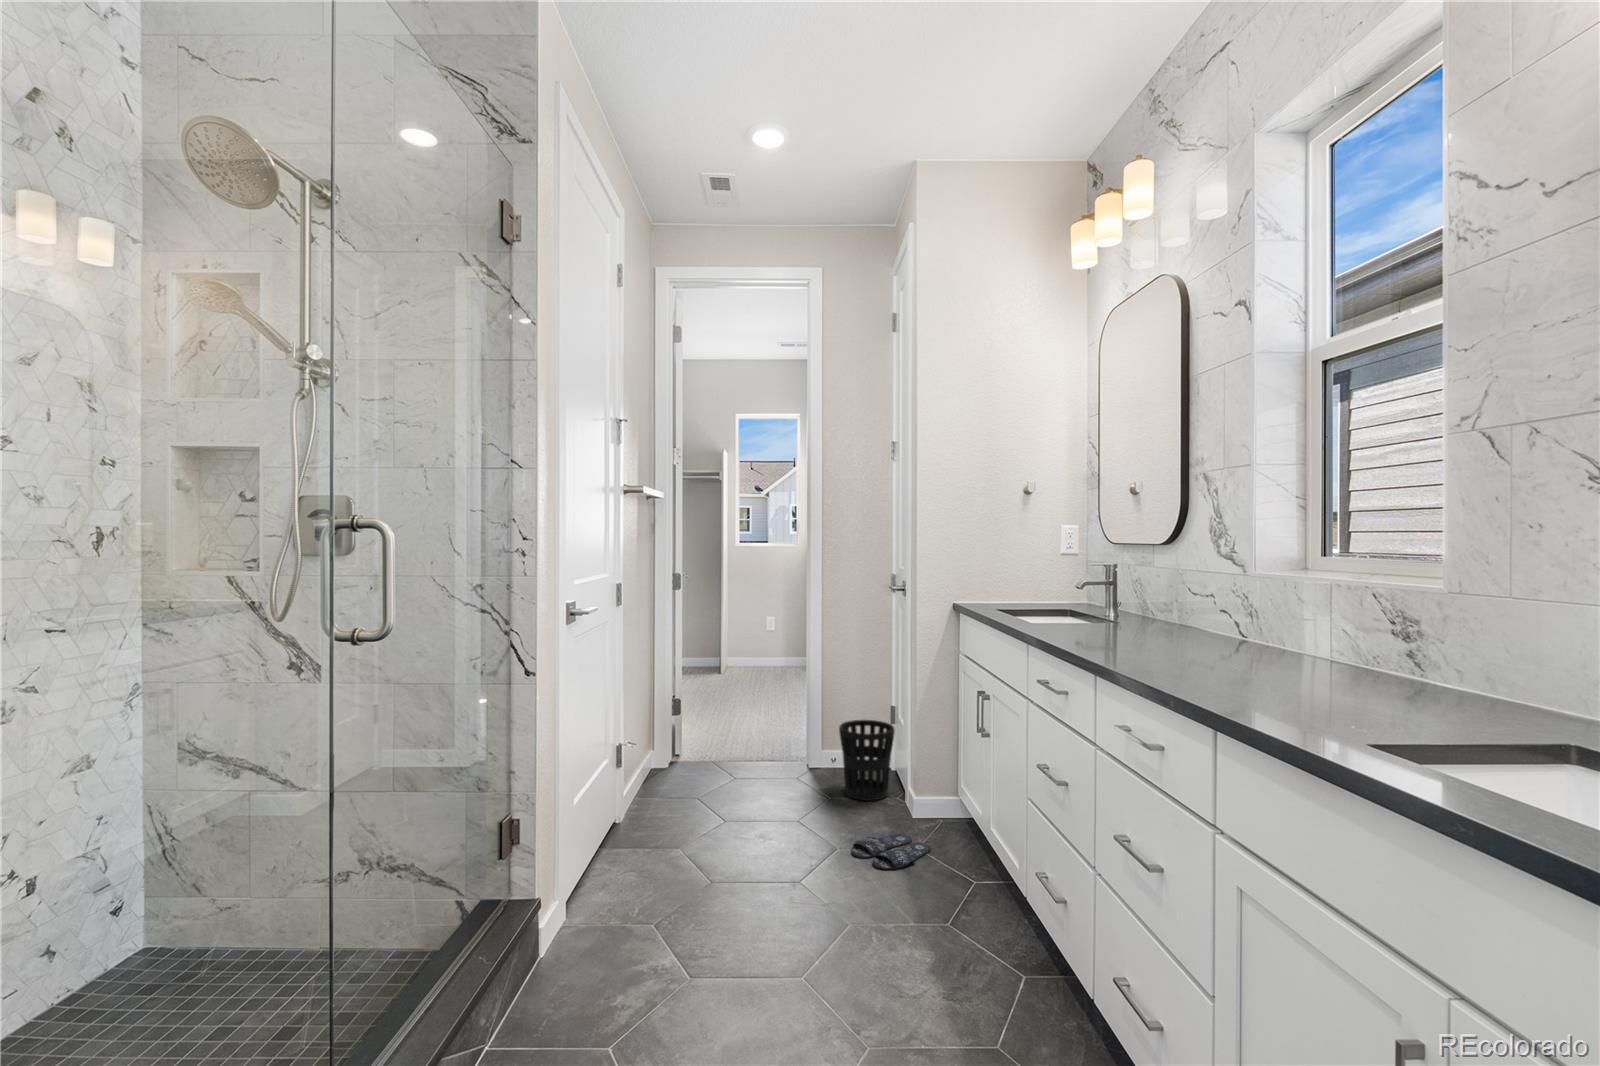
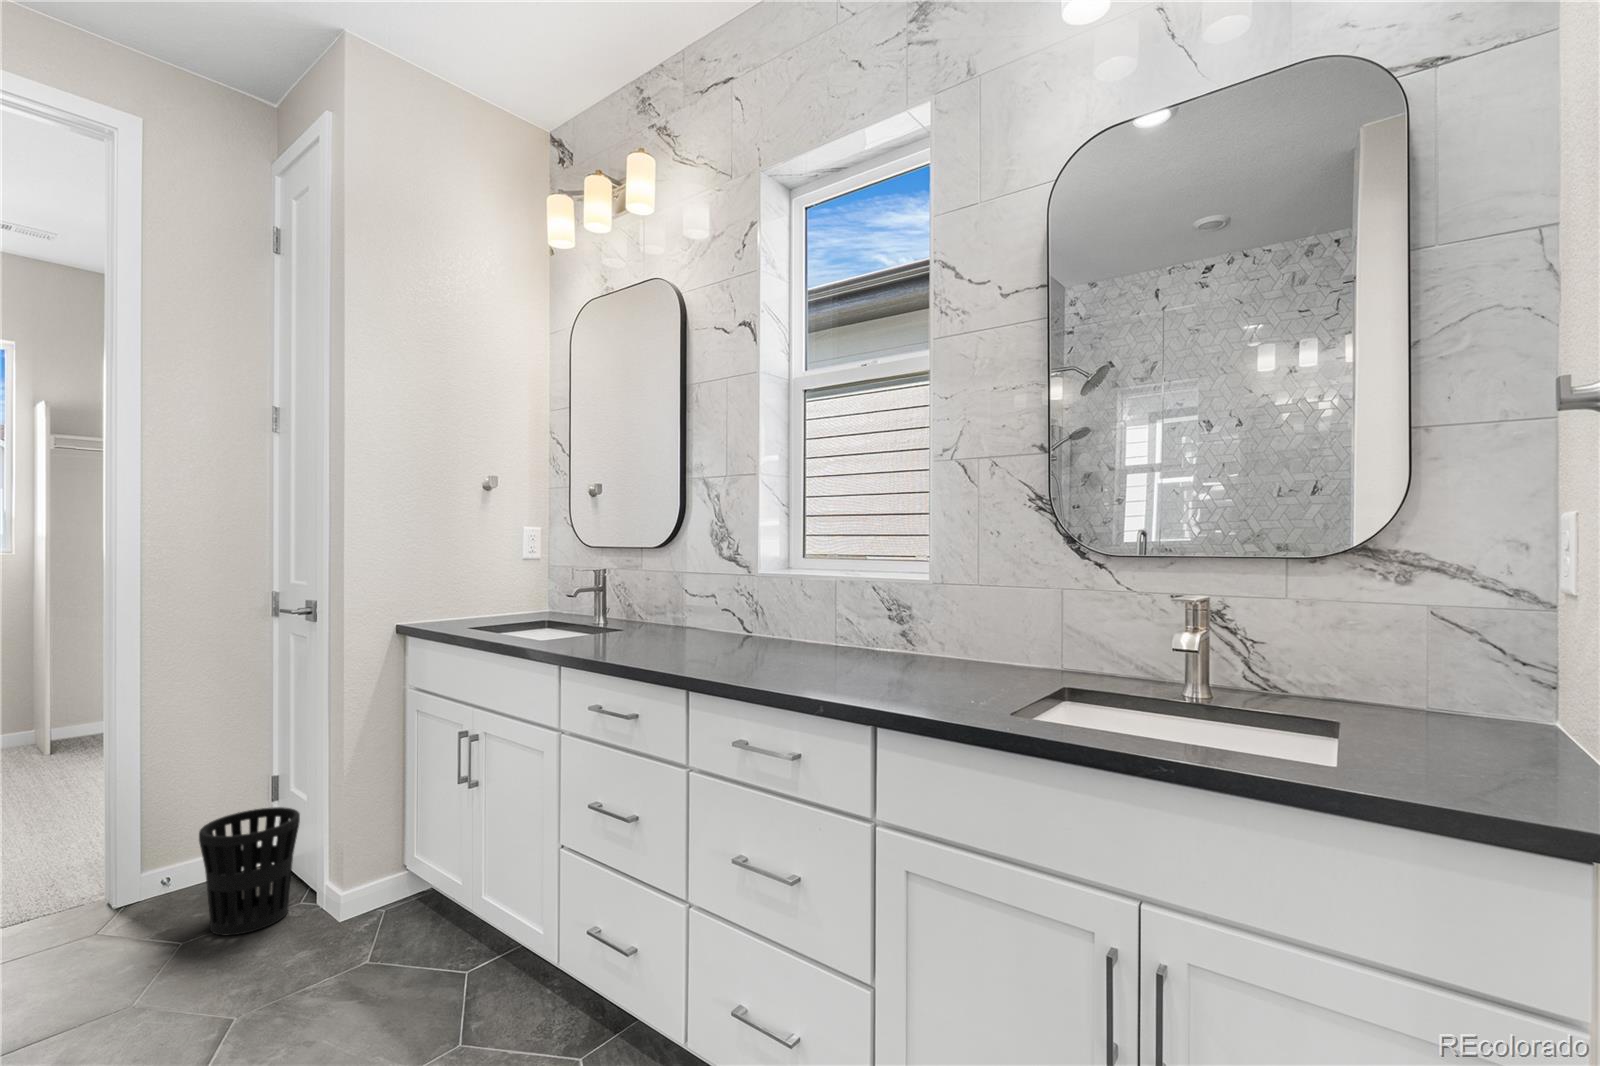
slippers: present [851,834,931,869] -> none [269,955,394,1020]

